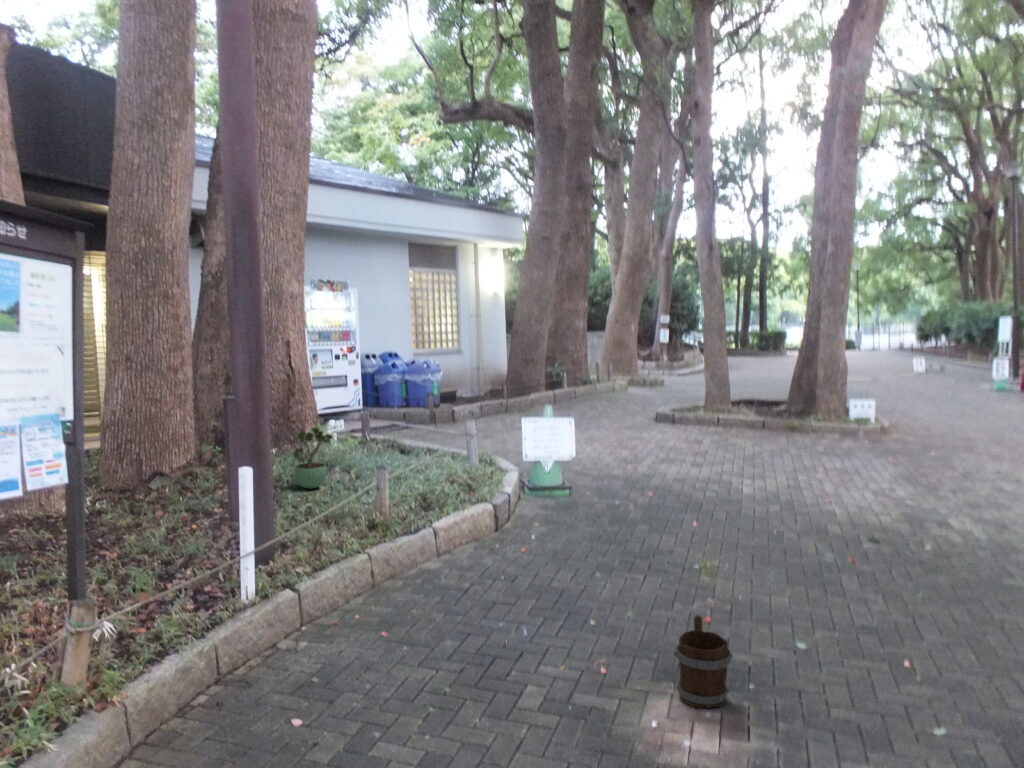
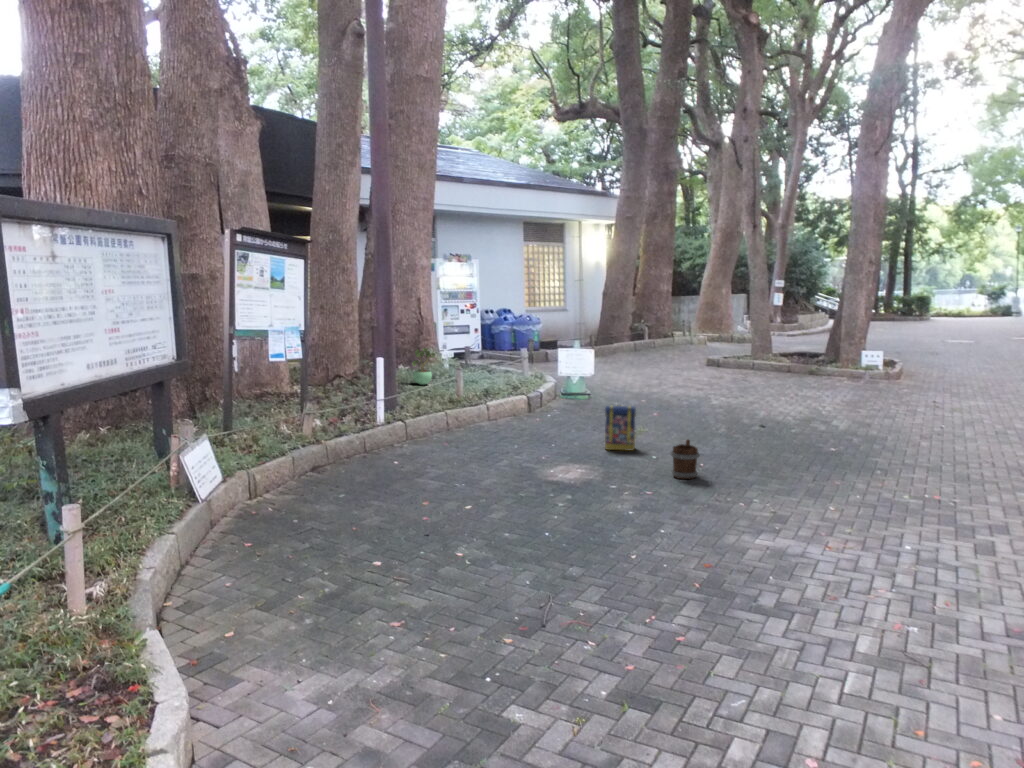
backpack: none [685,542,748,629] -> present [605,405,636,450]
bucket: present [674,615,733,708] -> present [671,440,700,479]

